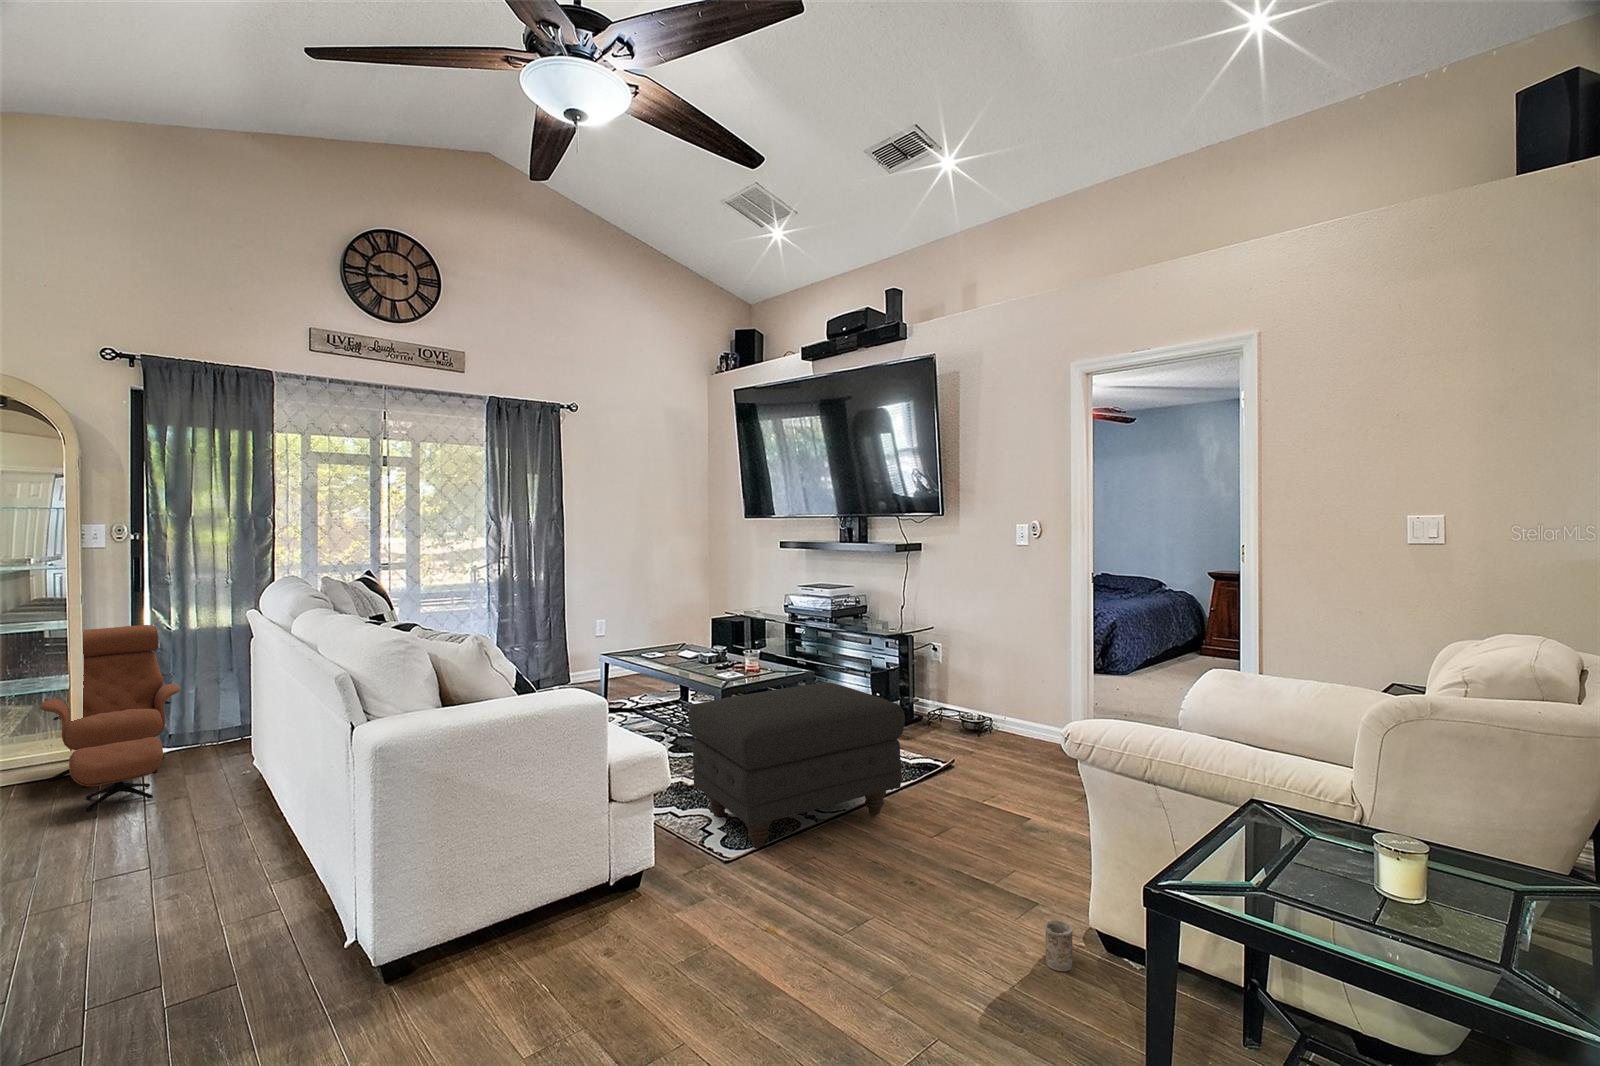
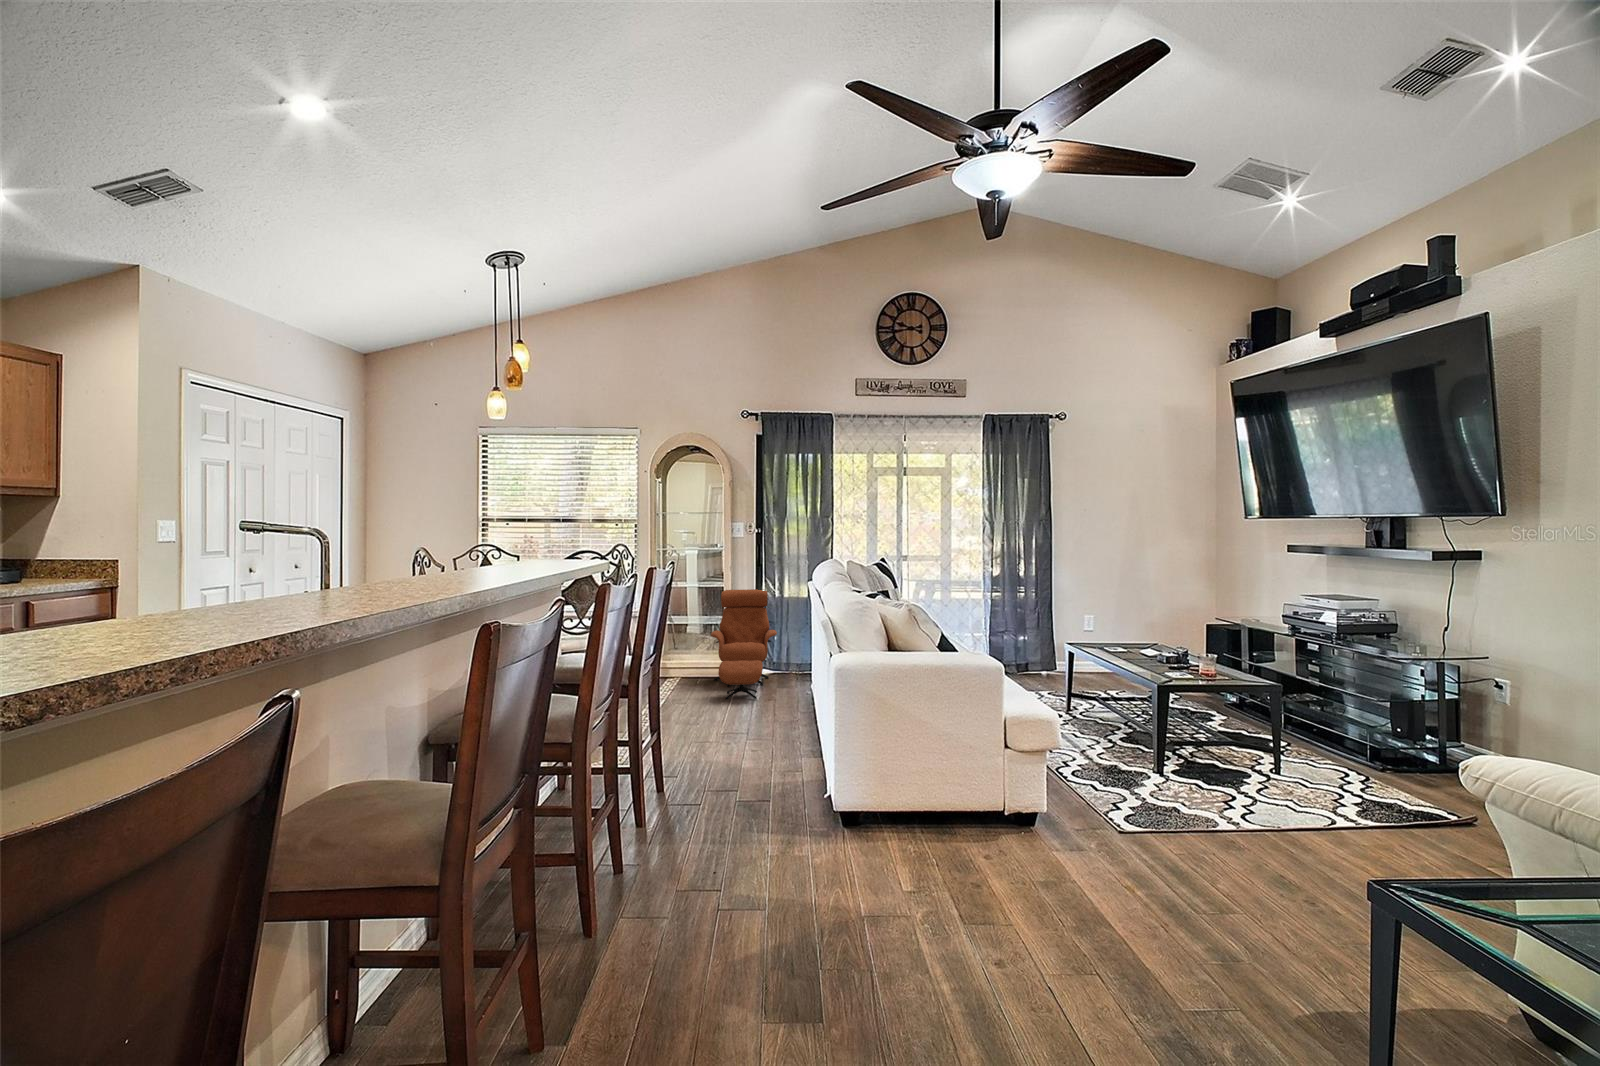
ottoman: present [688,683,905,848] -> none [1108,687,1356,839]
mug: present [1045,921,1073,971] -> none [1437,971,1484,1032]

